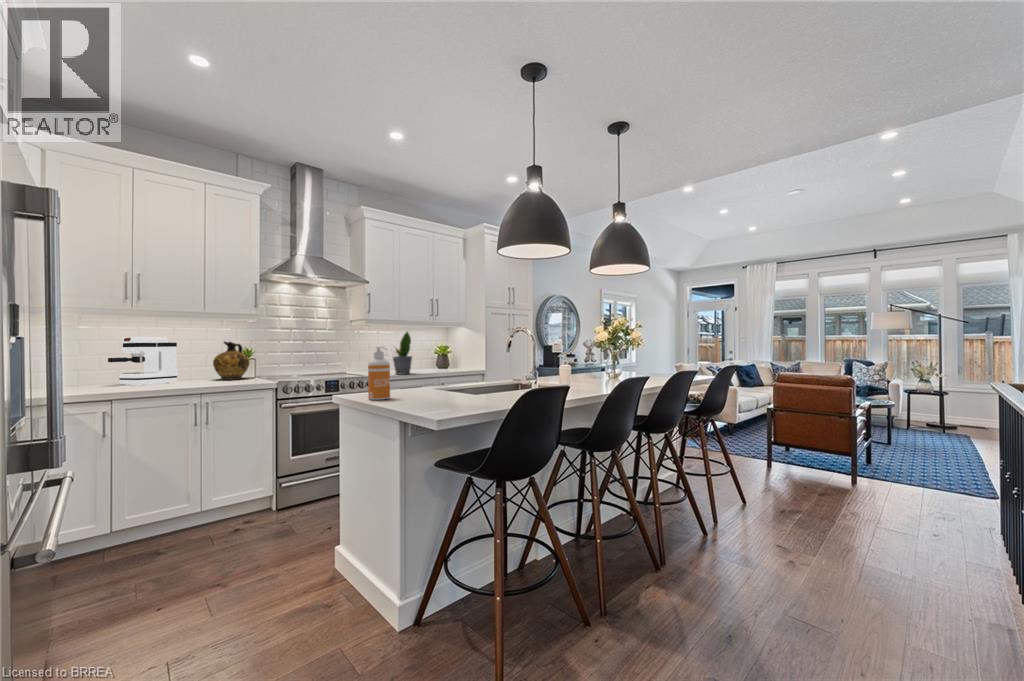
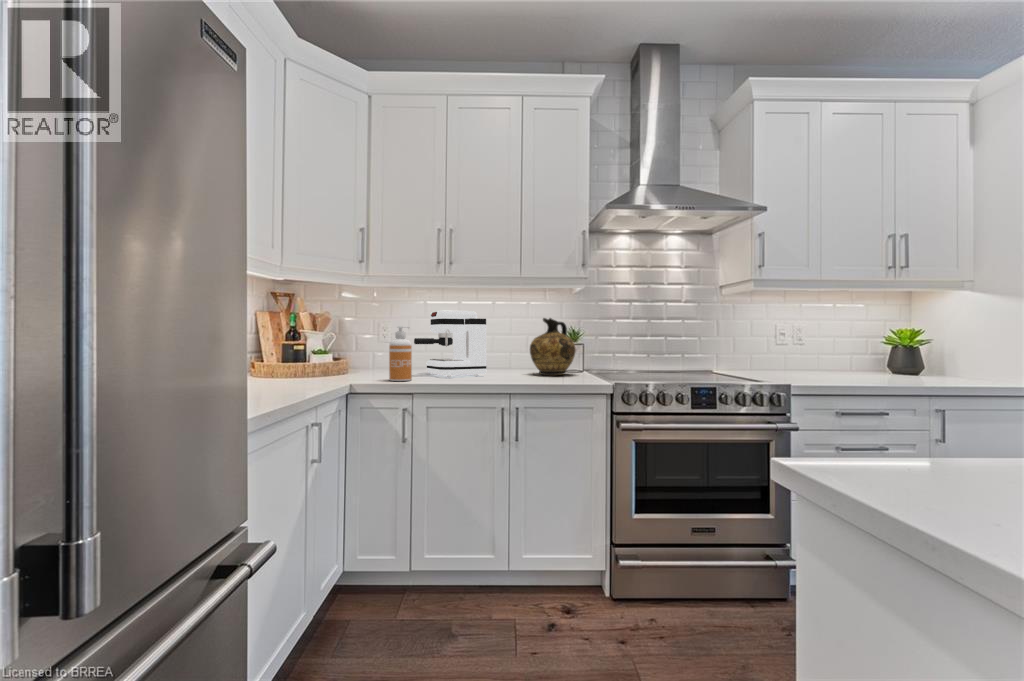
potted plant: present [393,332,412,375] -> none [811,297,855,384]
soap dispenser: present [368,347,390,400] -> present [389,326,412,381]

